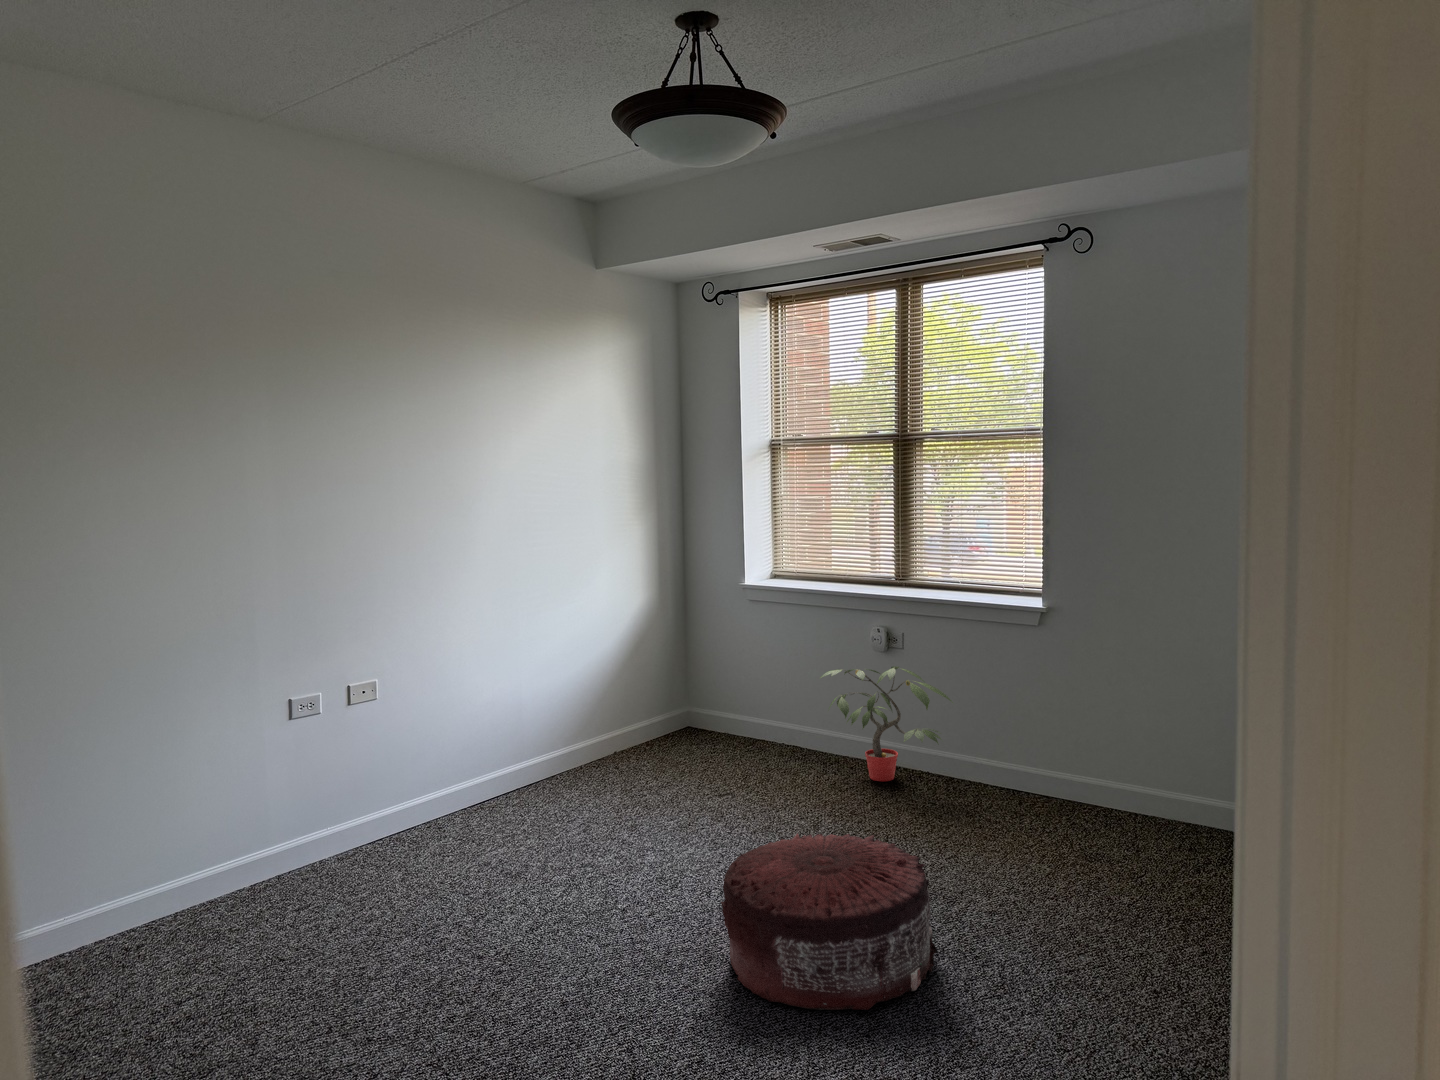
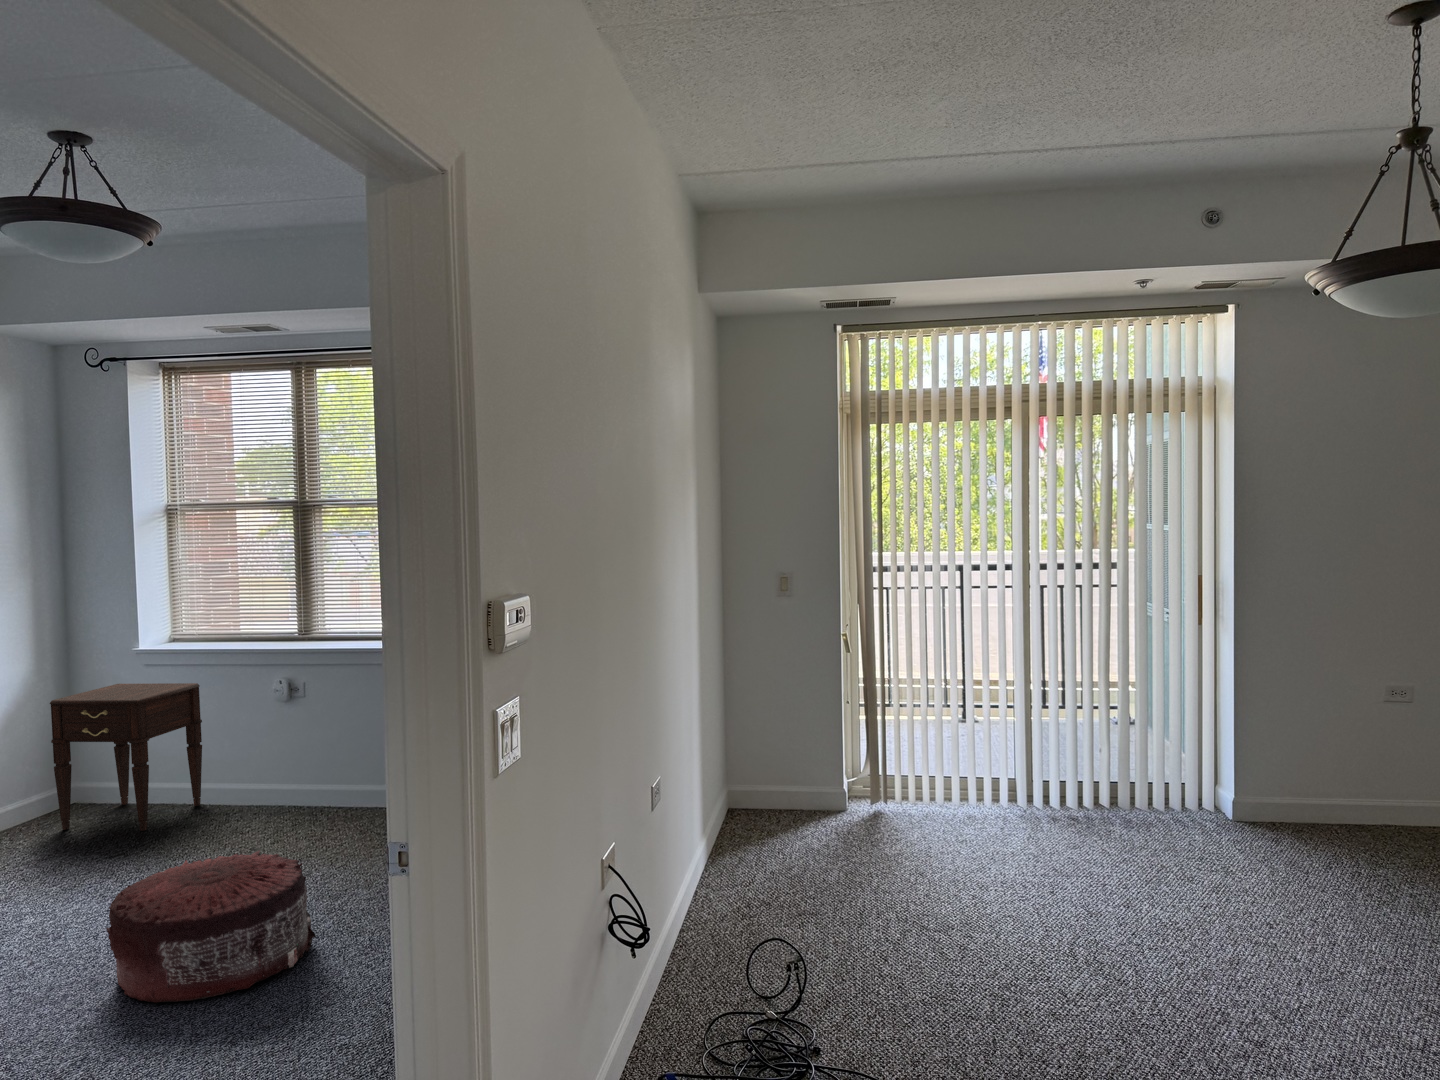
nightstand: none [666,619,801,773] -> present [50,683,202,831]
potted plant: present [821,666,953,781] -> none [218,712,352,819]

